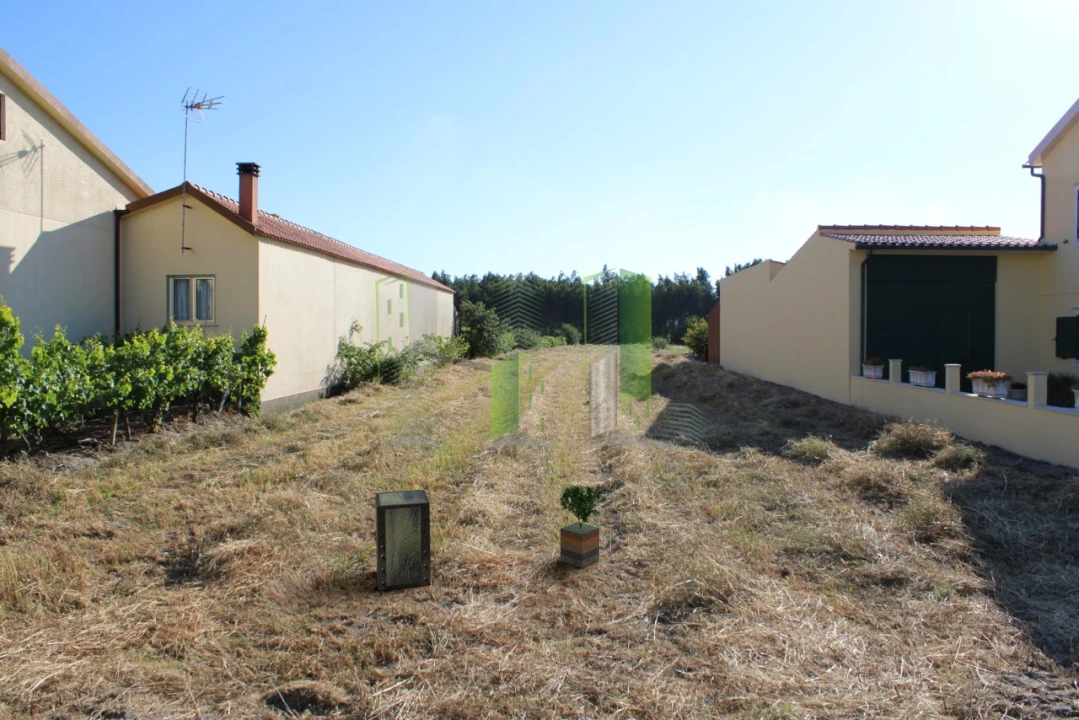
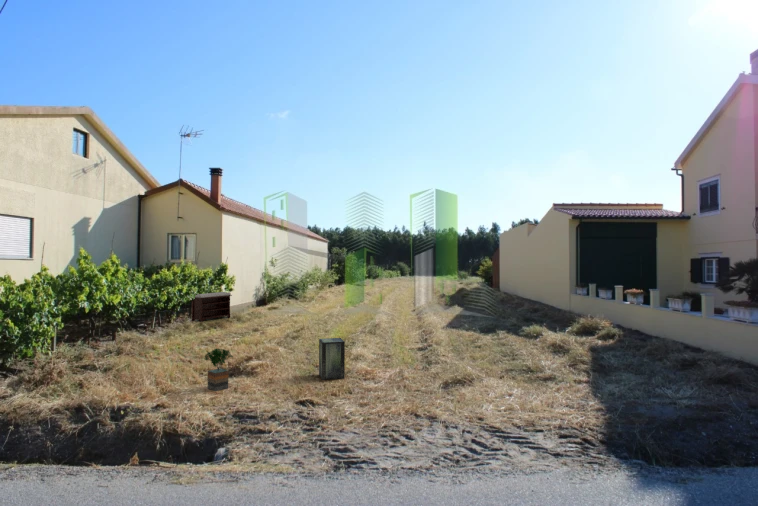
bench: none [192,376,270,430] -> present [191,292,232,322]
potted tree: present [560,485,607,568] -> present [205,349,233,391]

